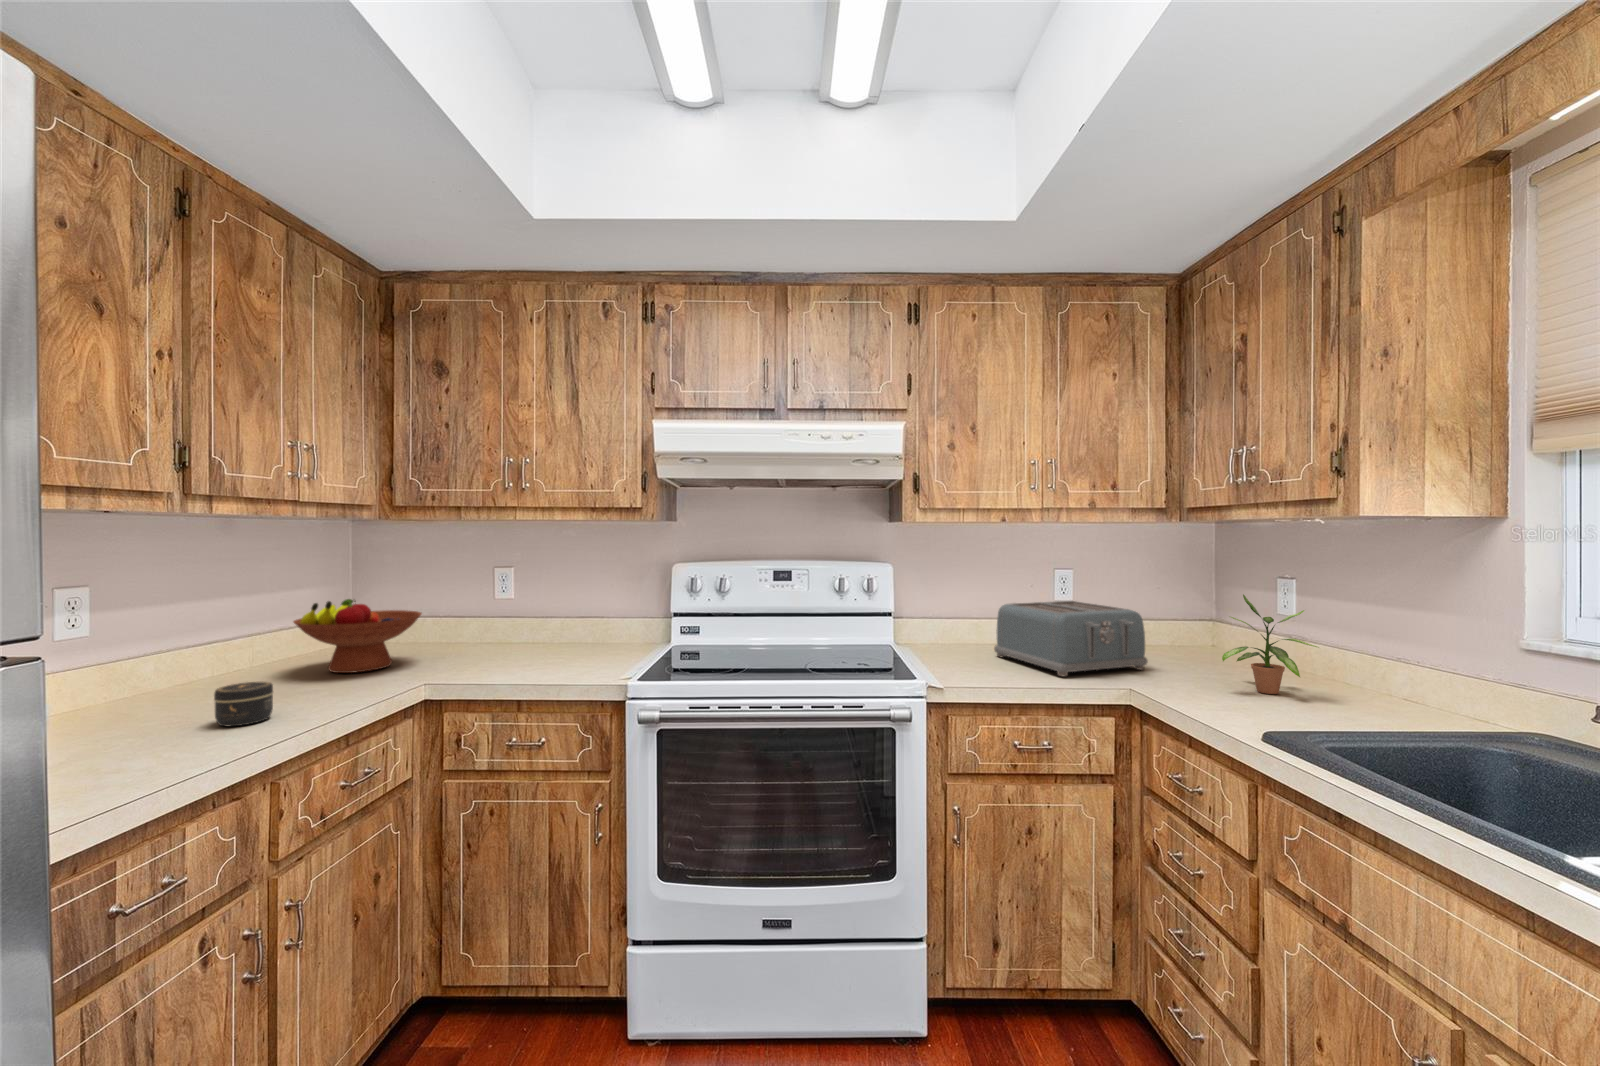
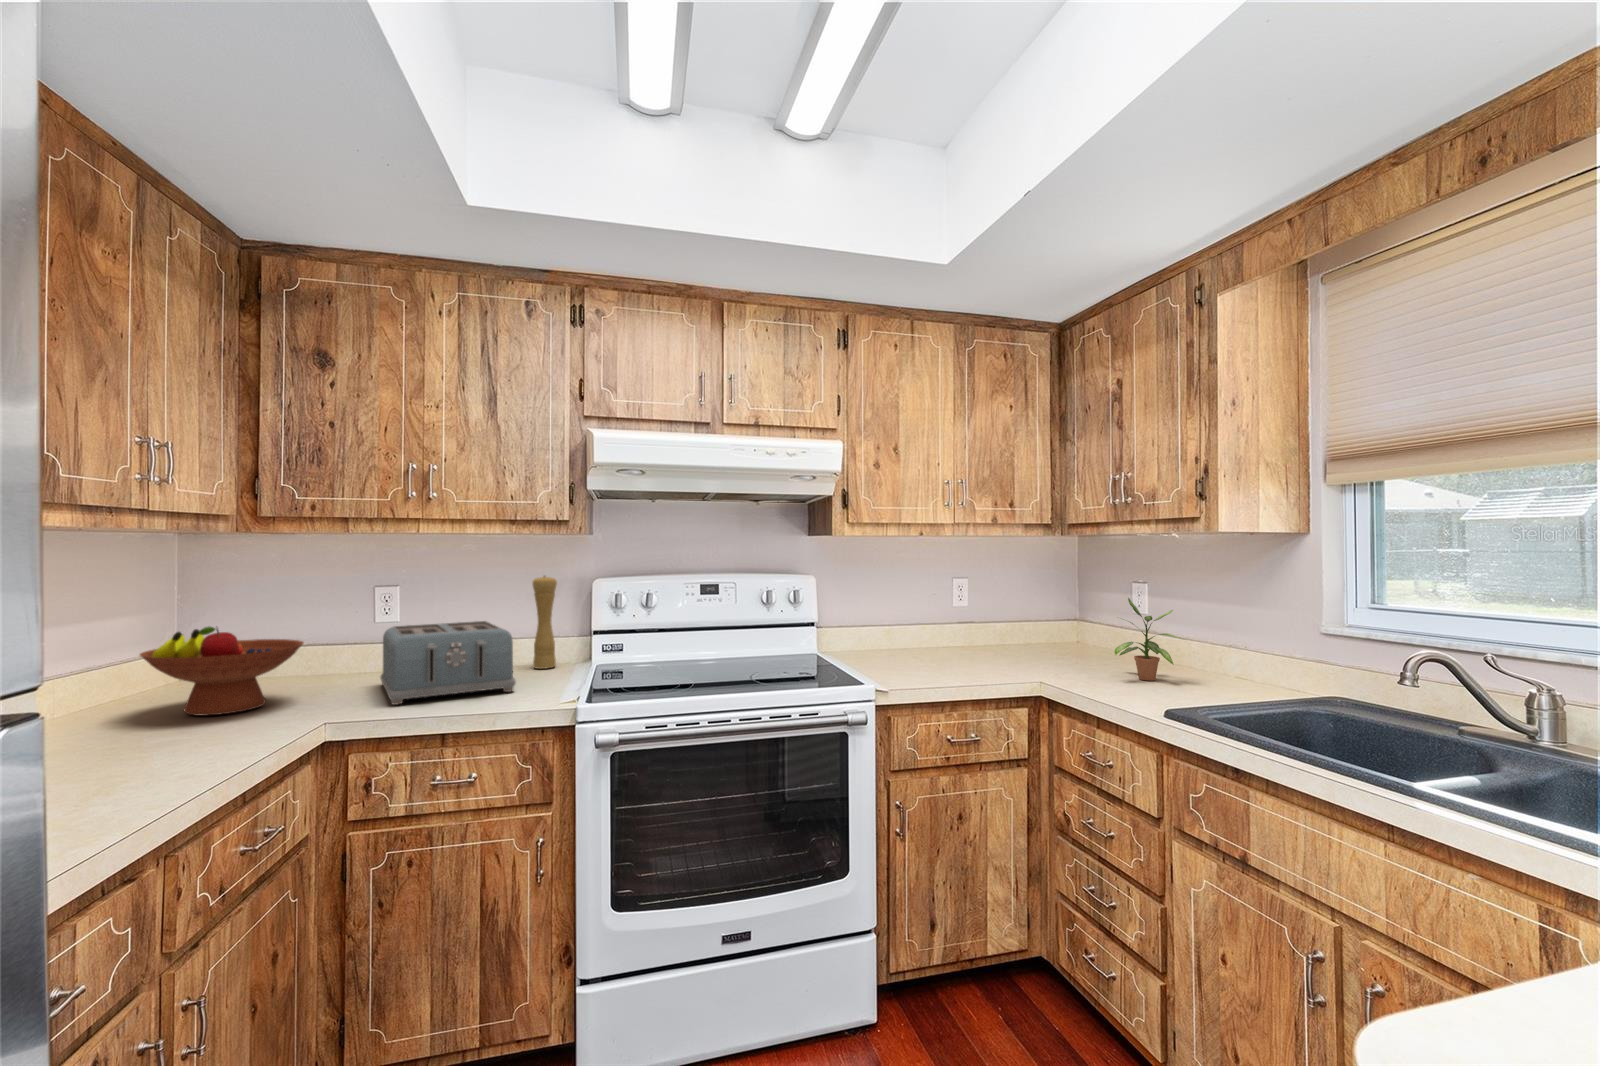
pepper mill: none [625,559,646,644] -> present [533,576,557,669]
toaster: present [994,601,1148,676] -> present [380,621,516,705]
jar: present [214,681,273,726] -> none [104,724,177,780]

